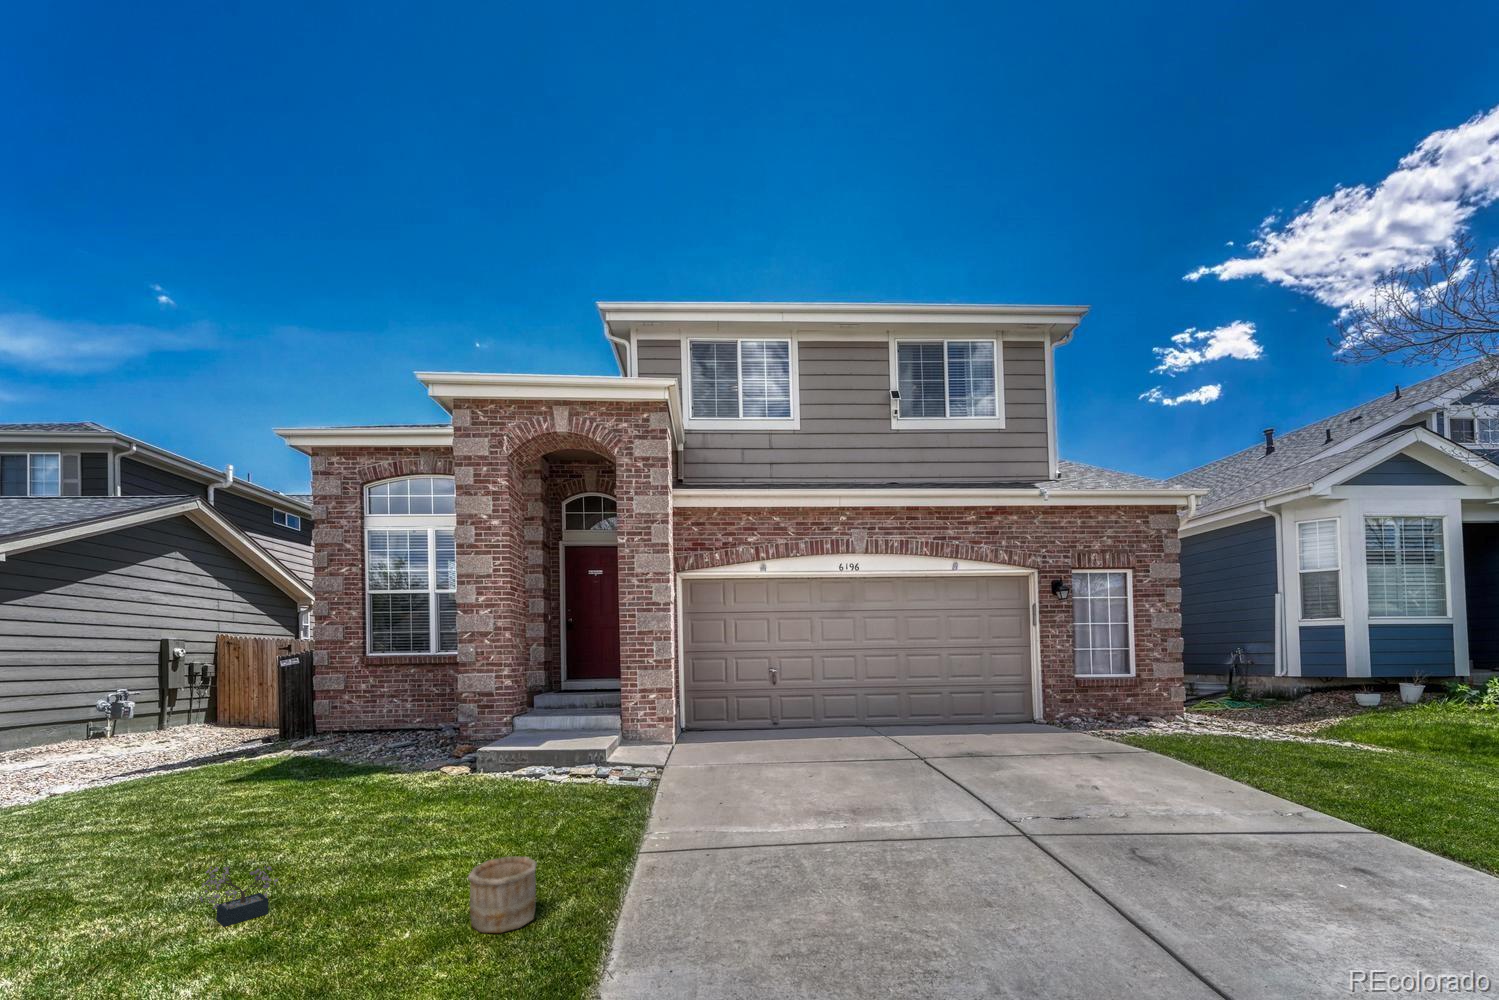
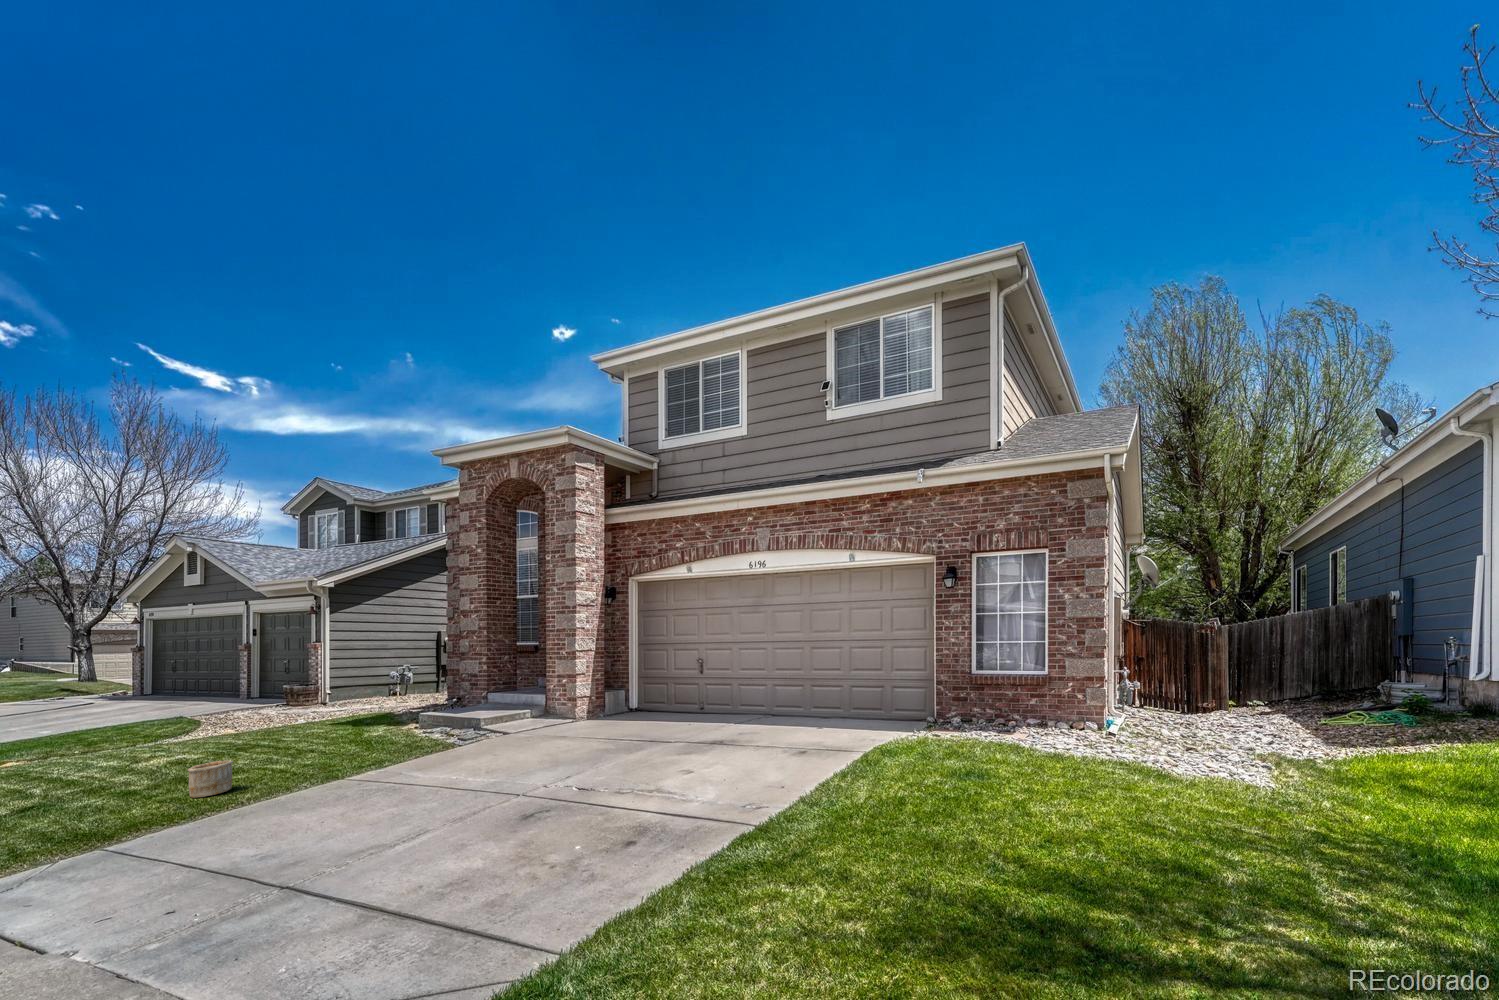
decorative plant: present [199,866,278,927] -> none [135,752,177,782]

